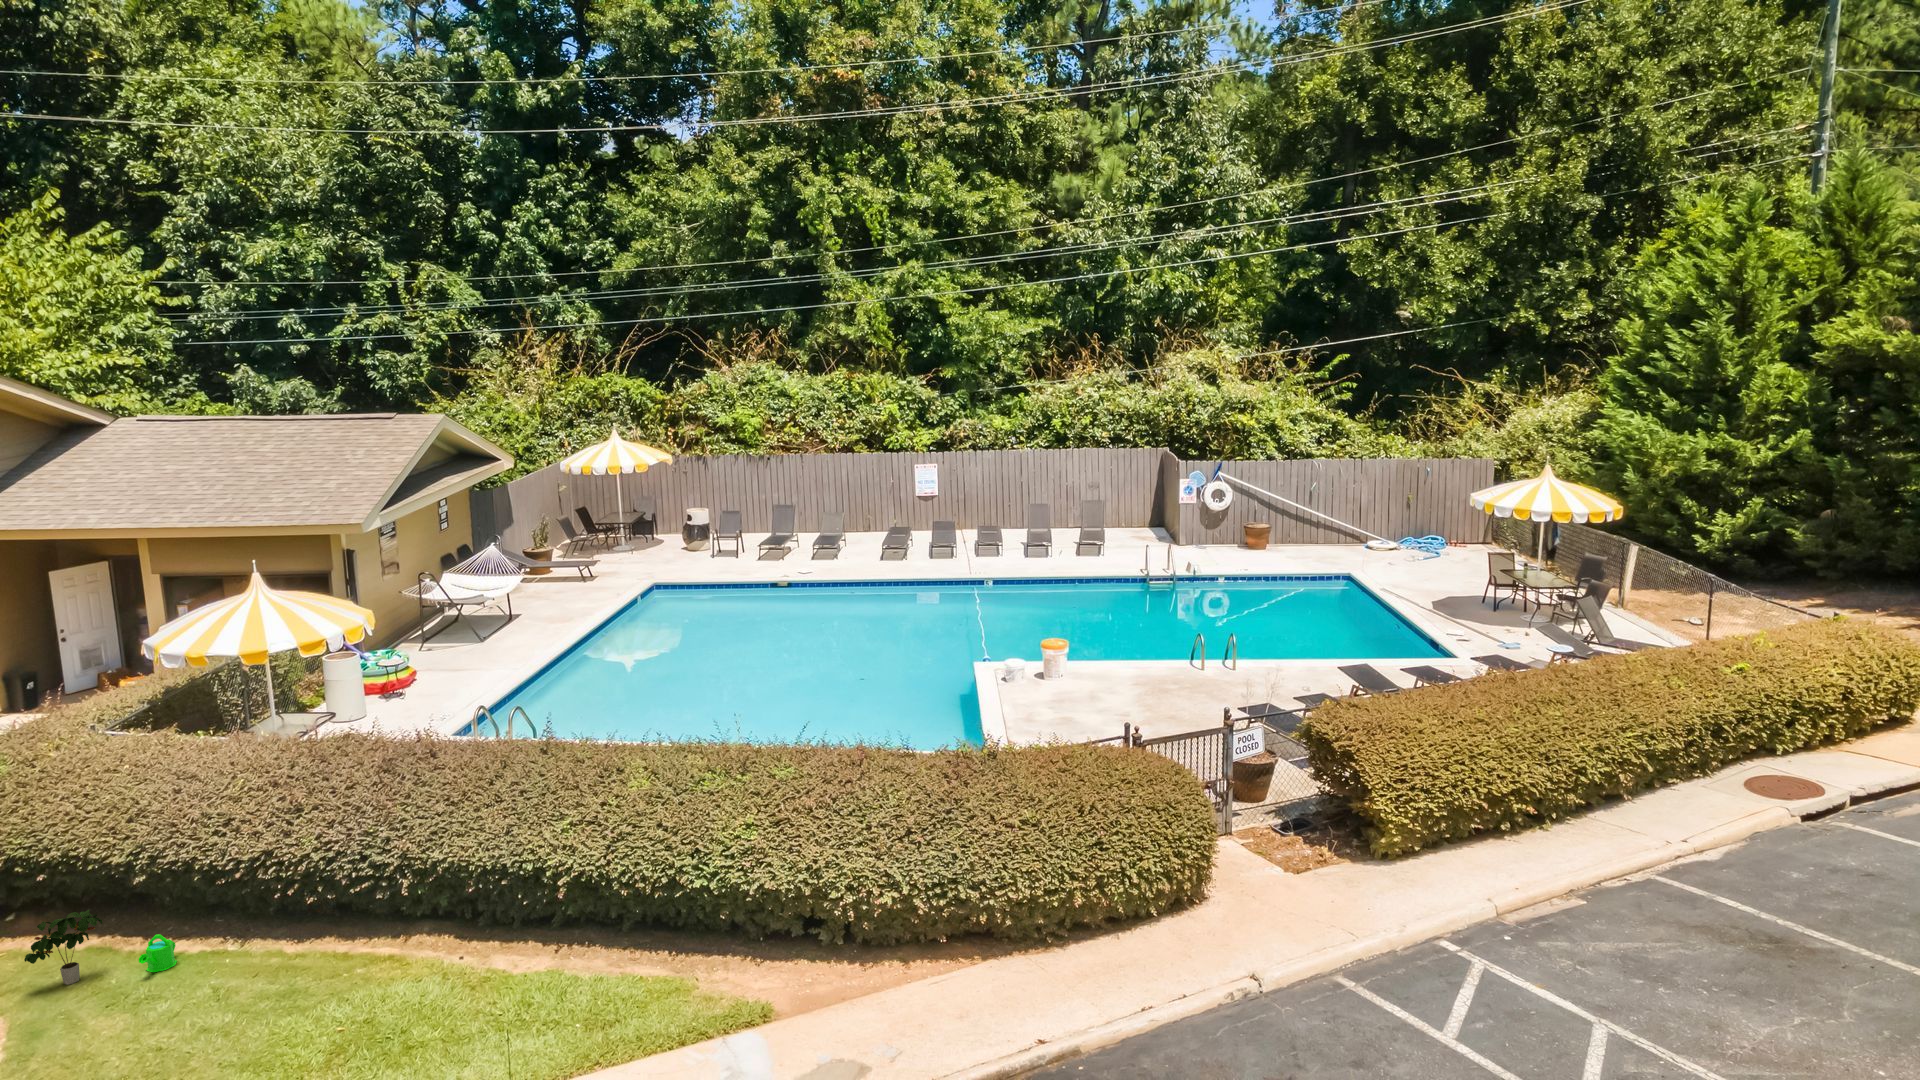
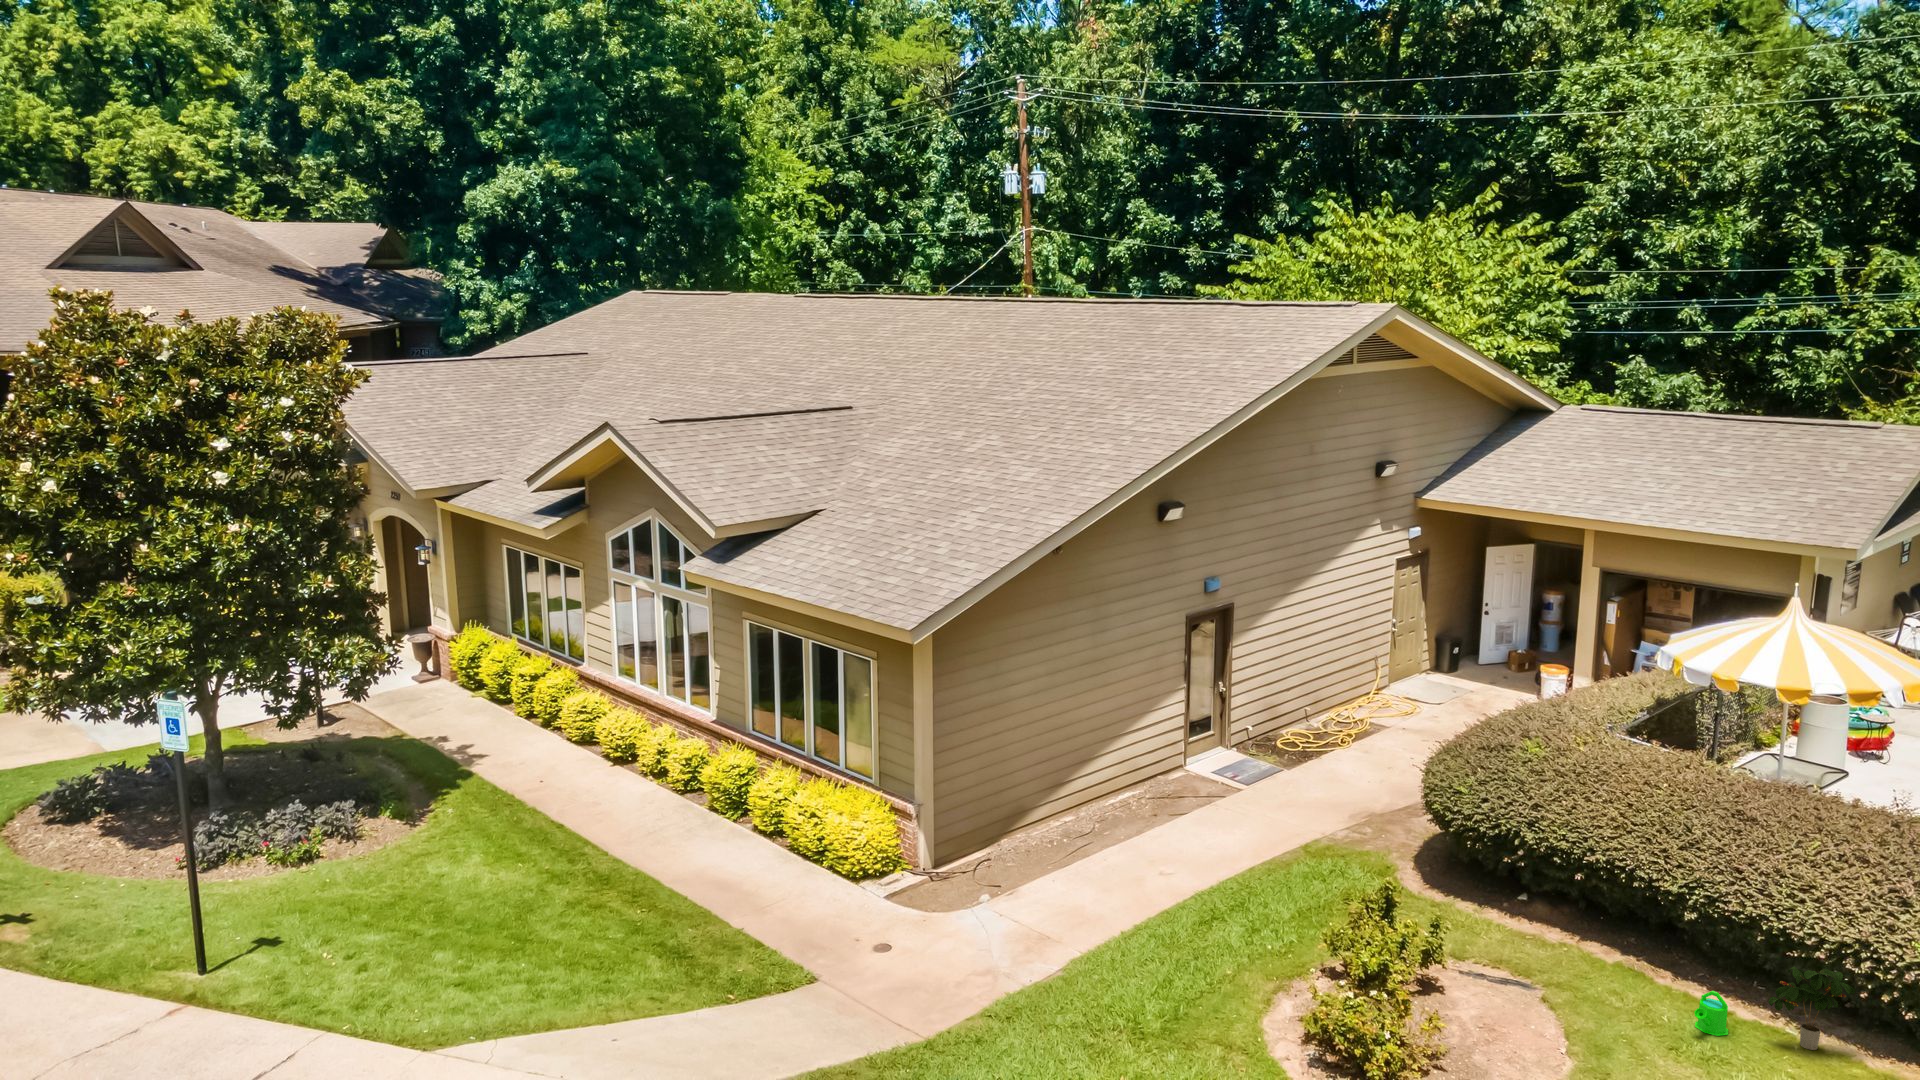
potted plant: present [24,910,102,984] -> present [1768,967,1855,1050]

